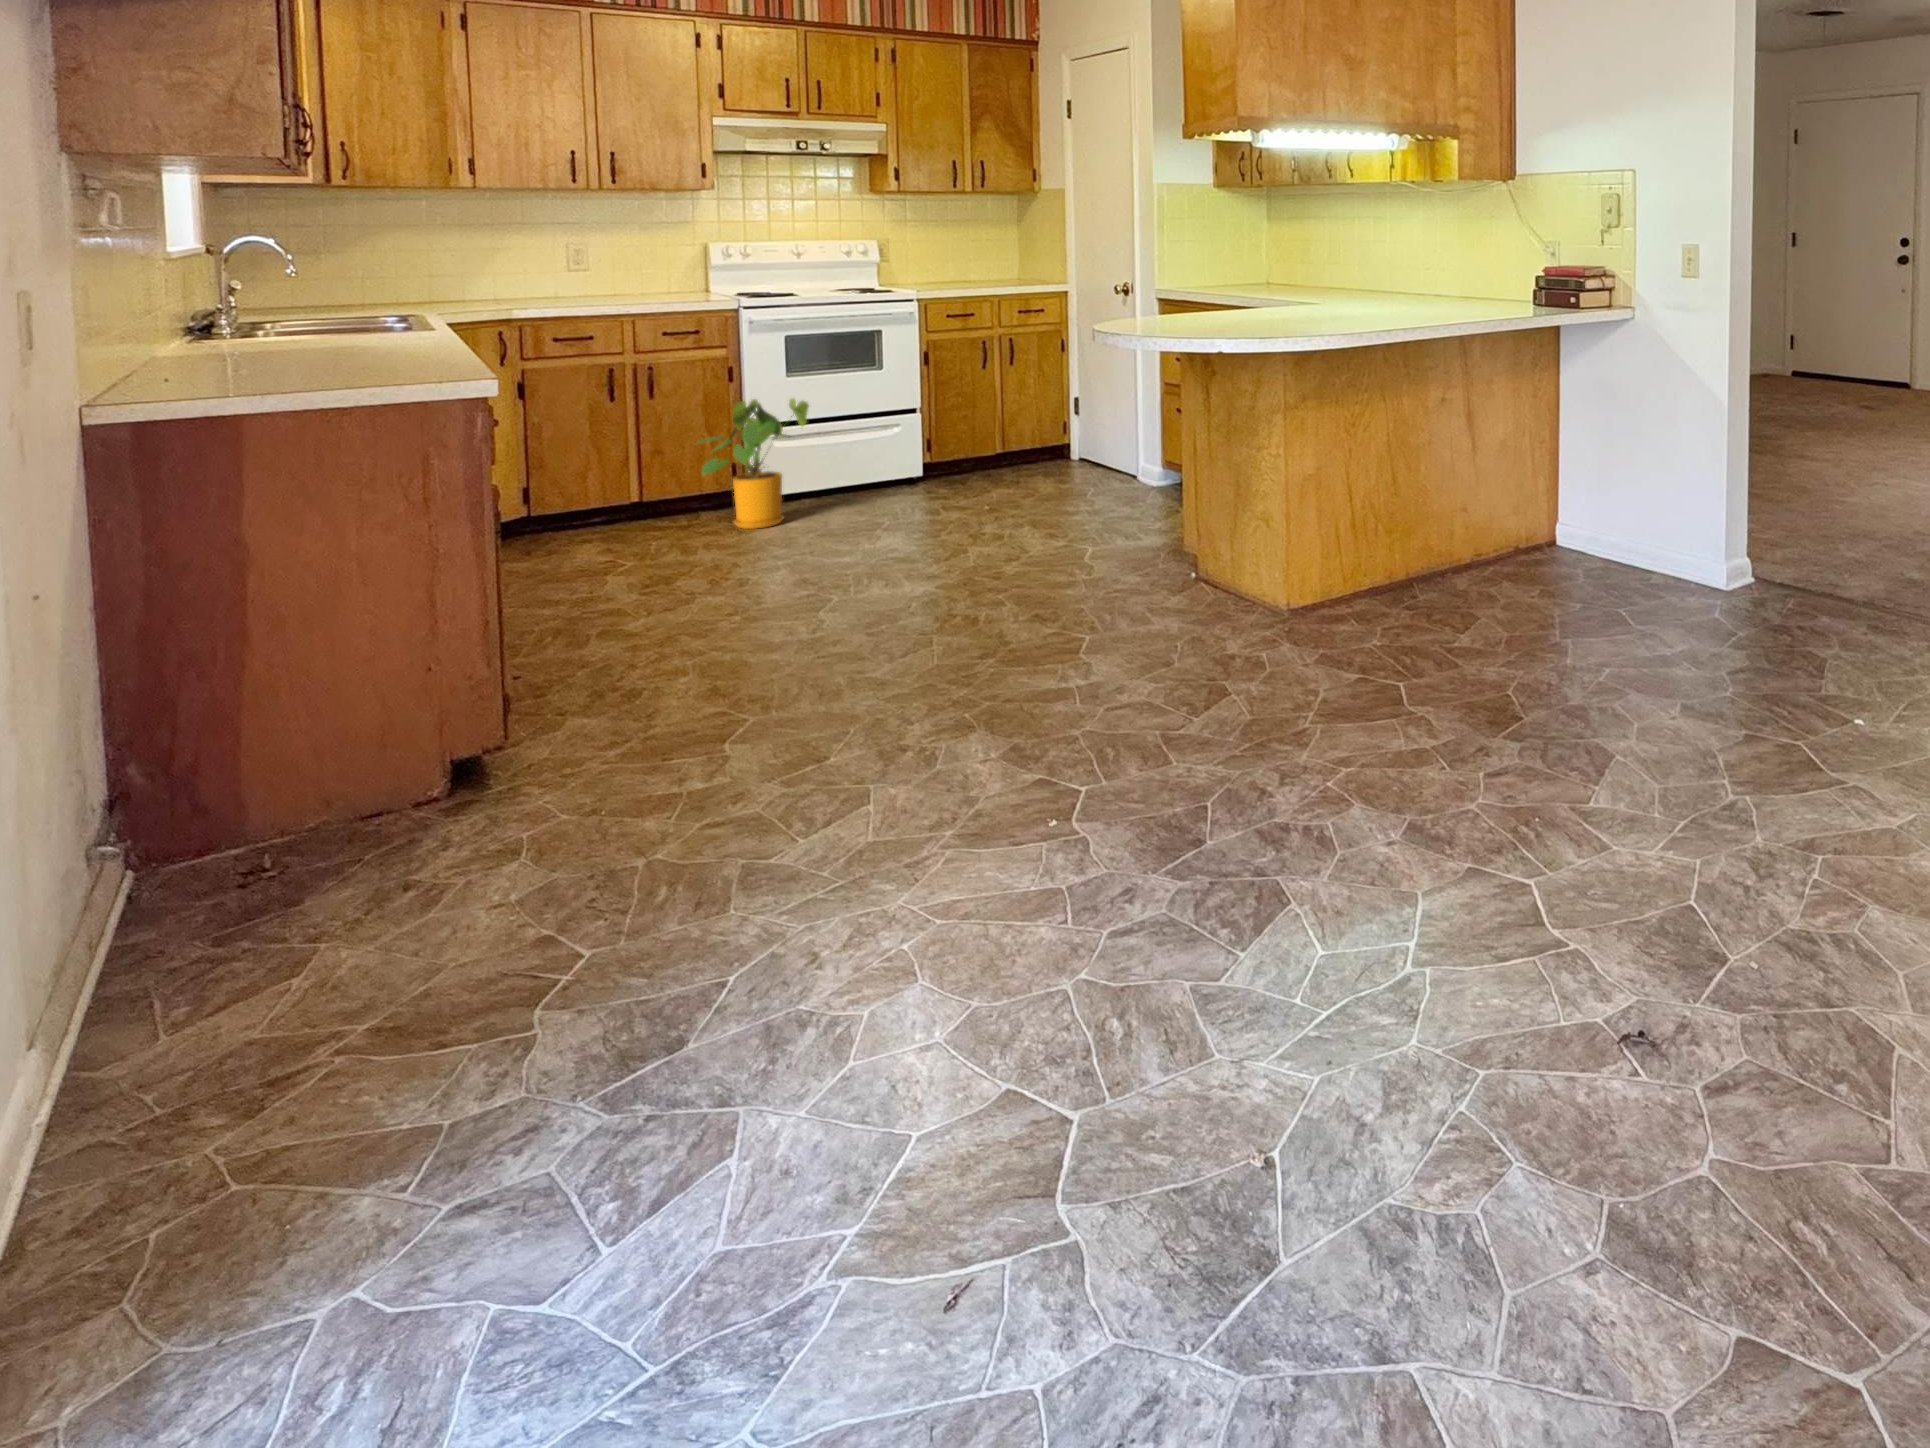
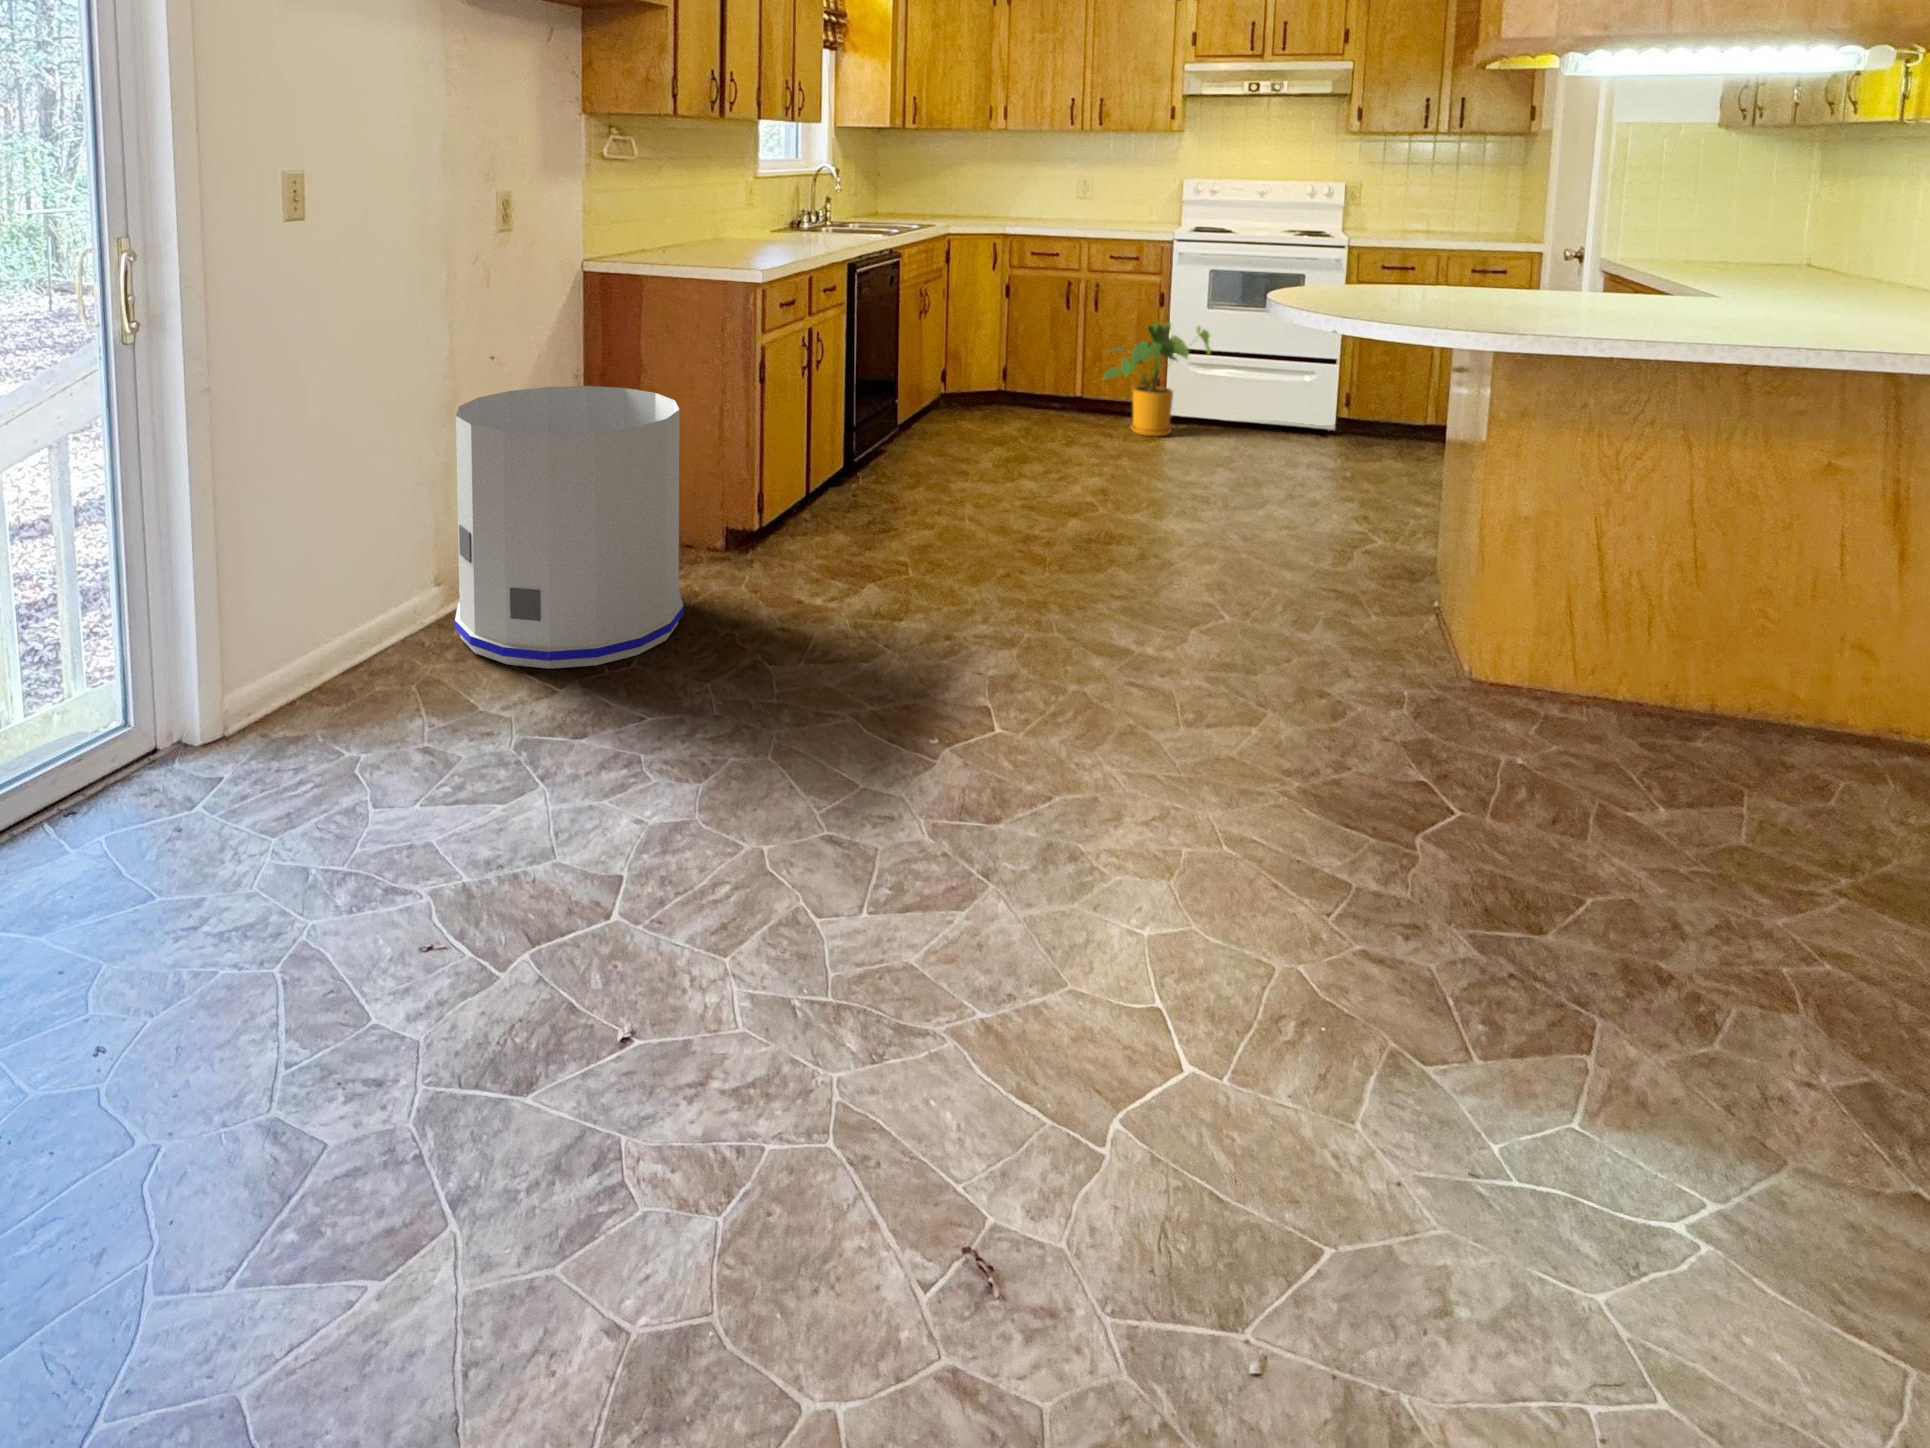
trash can: none [67,575,584,1122] -> present [455,386,683,669]

